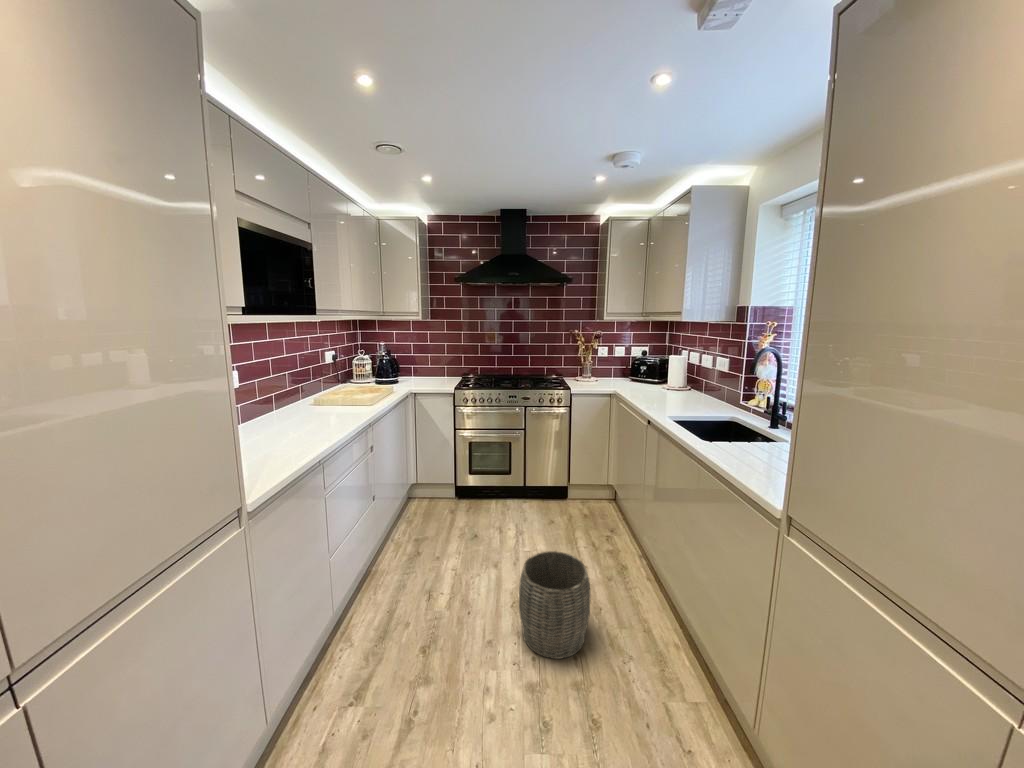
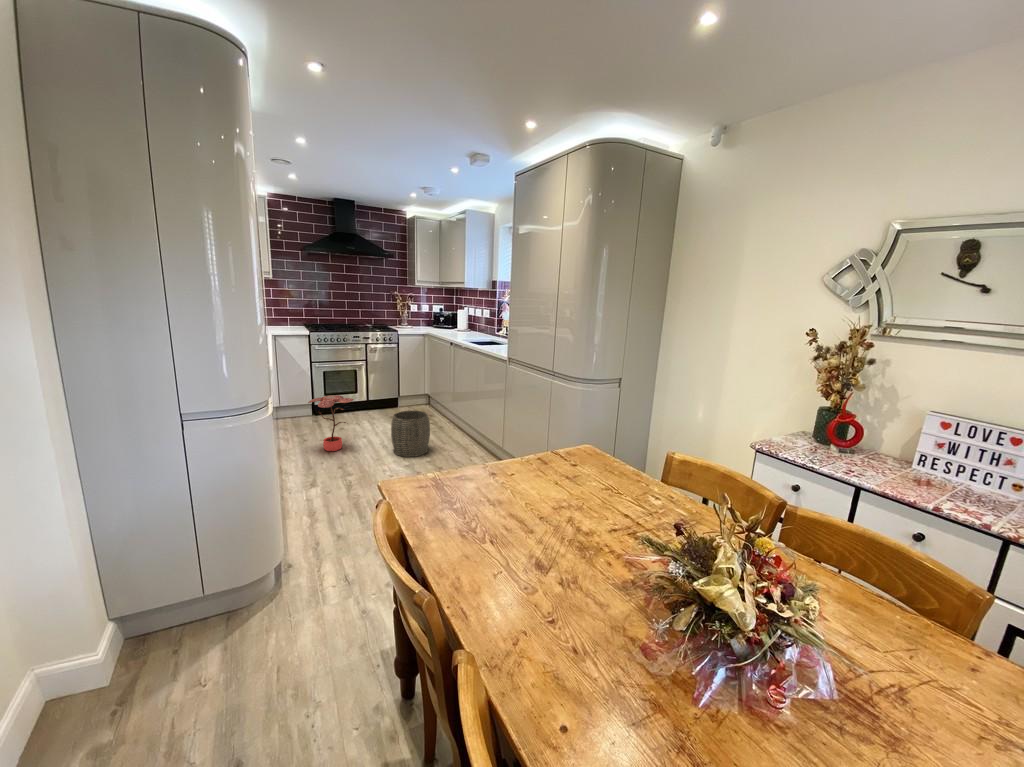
potted plant: none [405,501,468,596] -> present [308,395,353,451]

